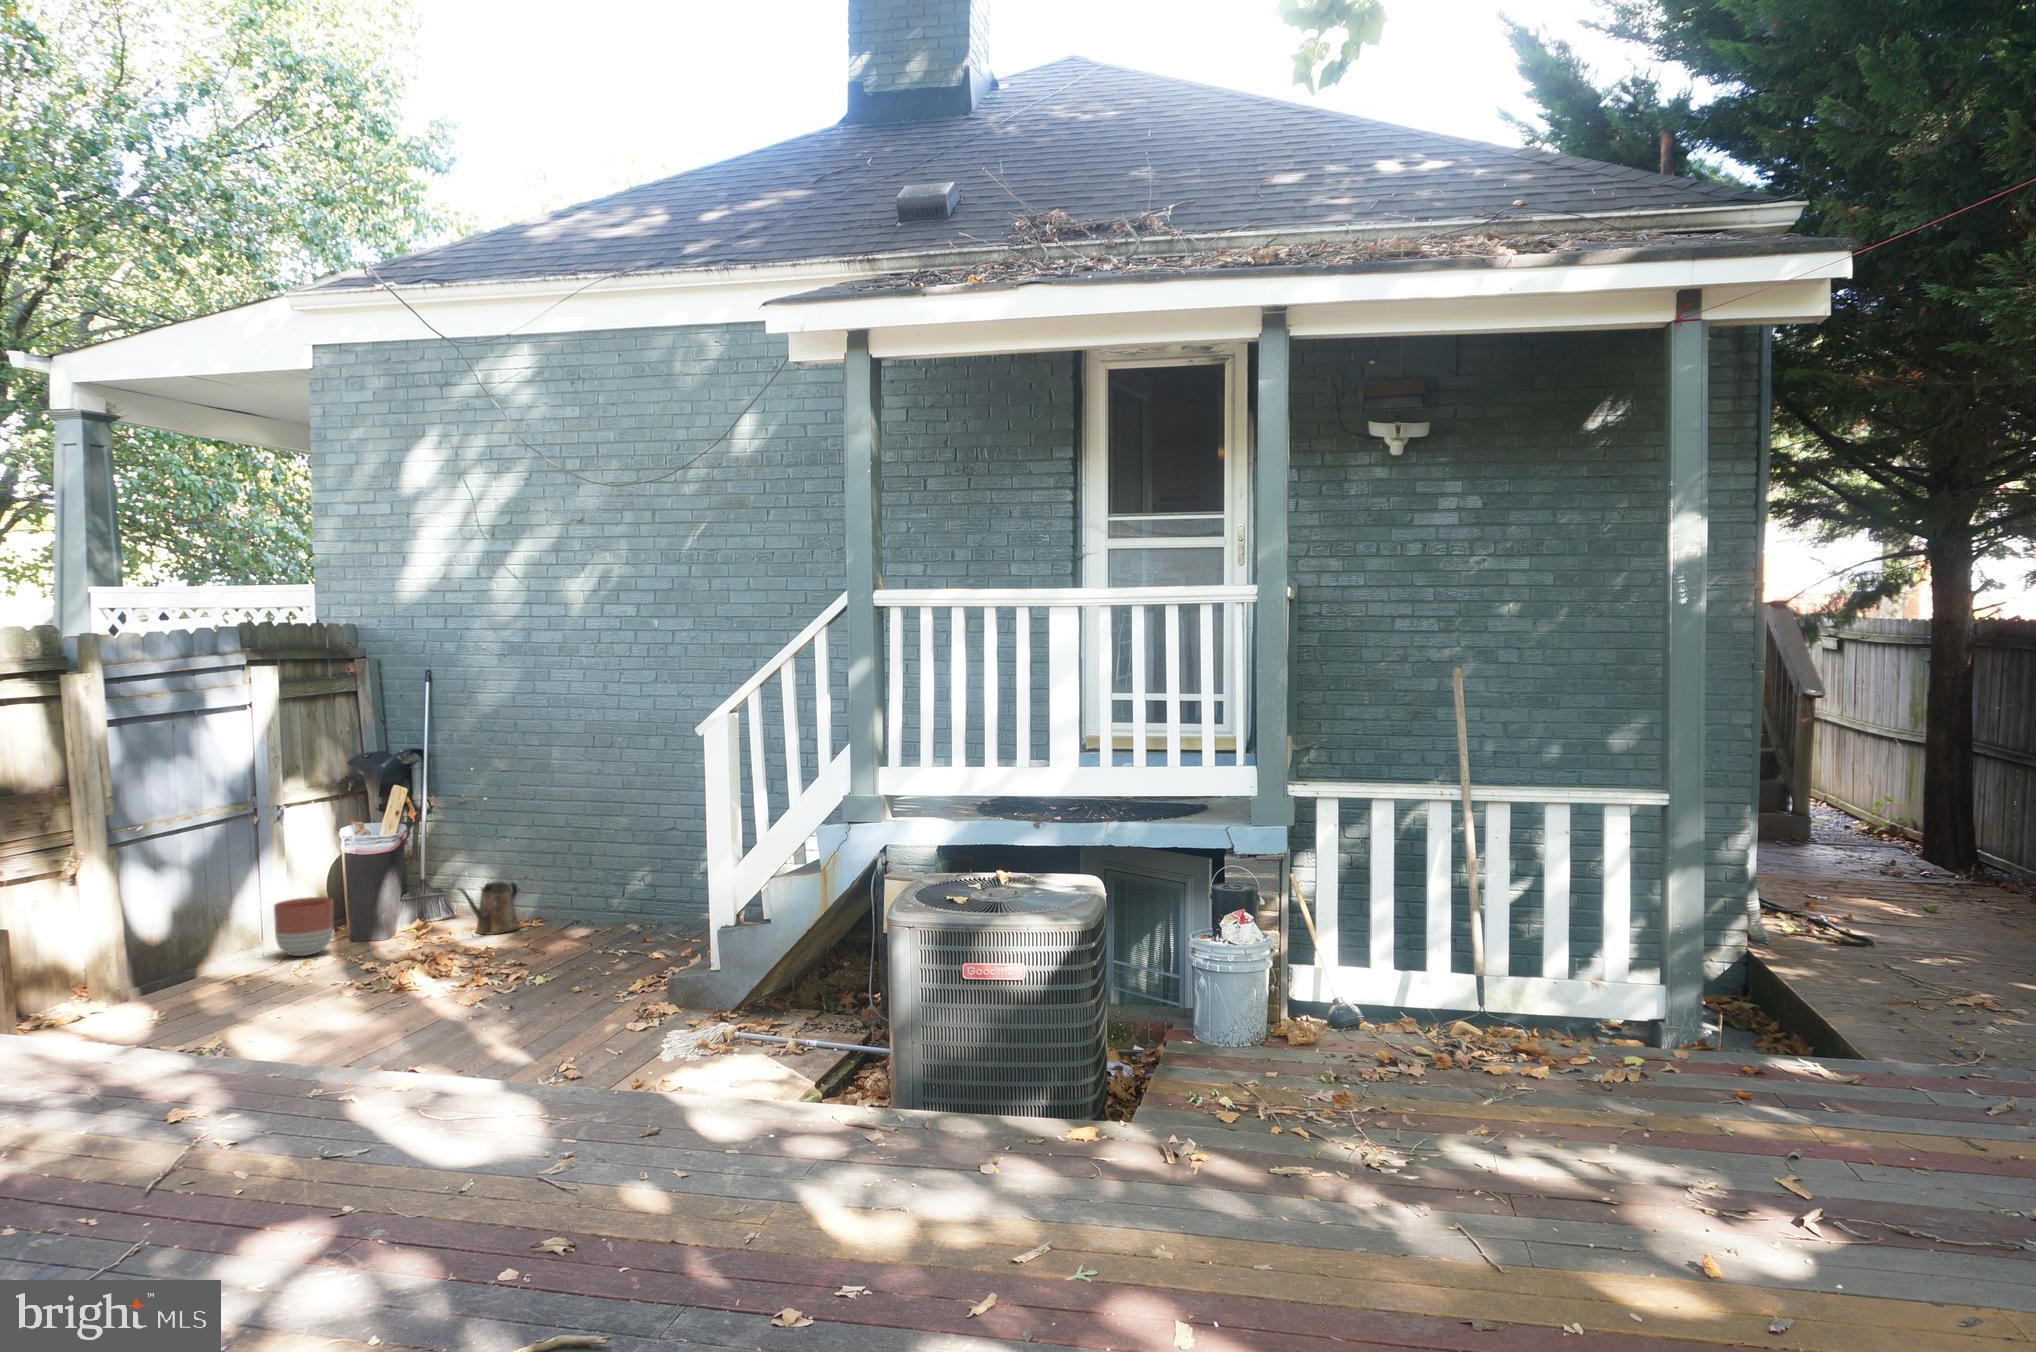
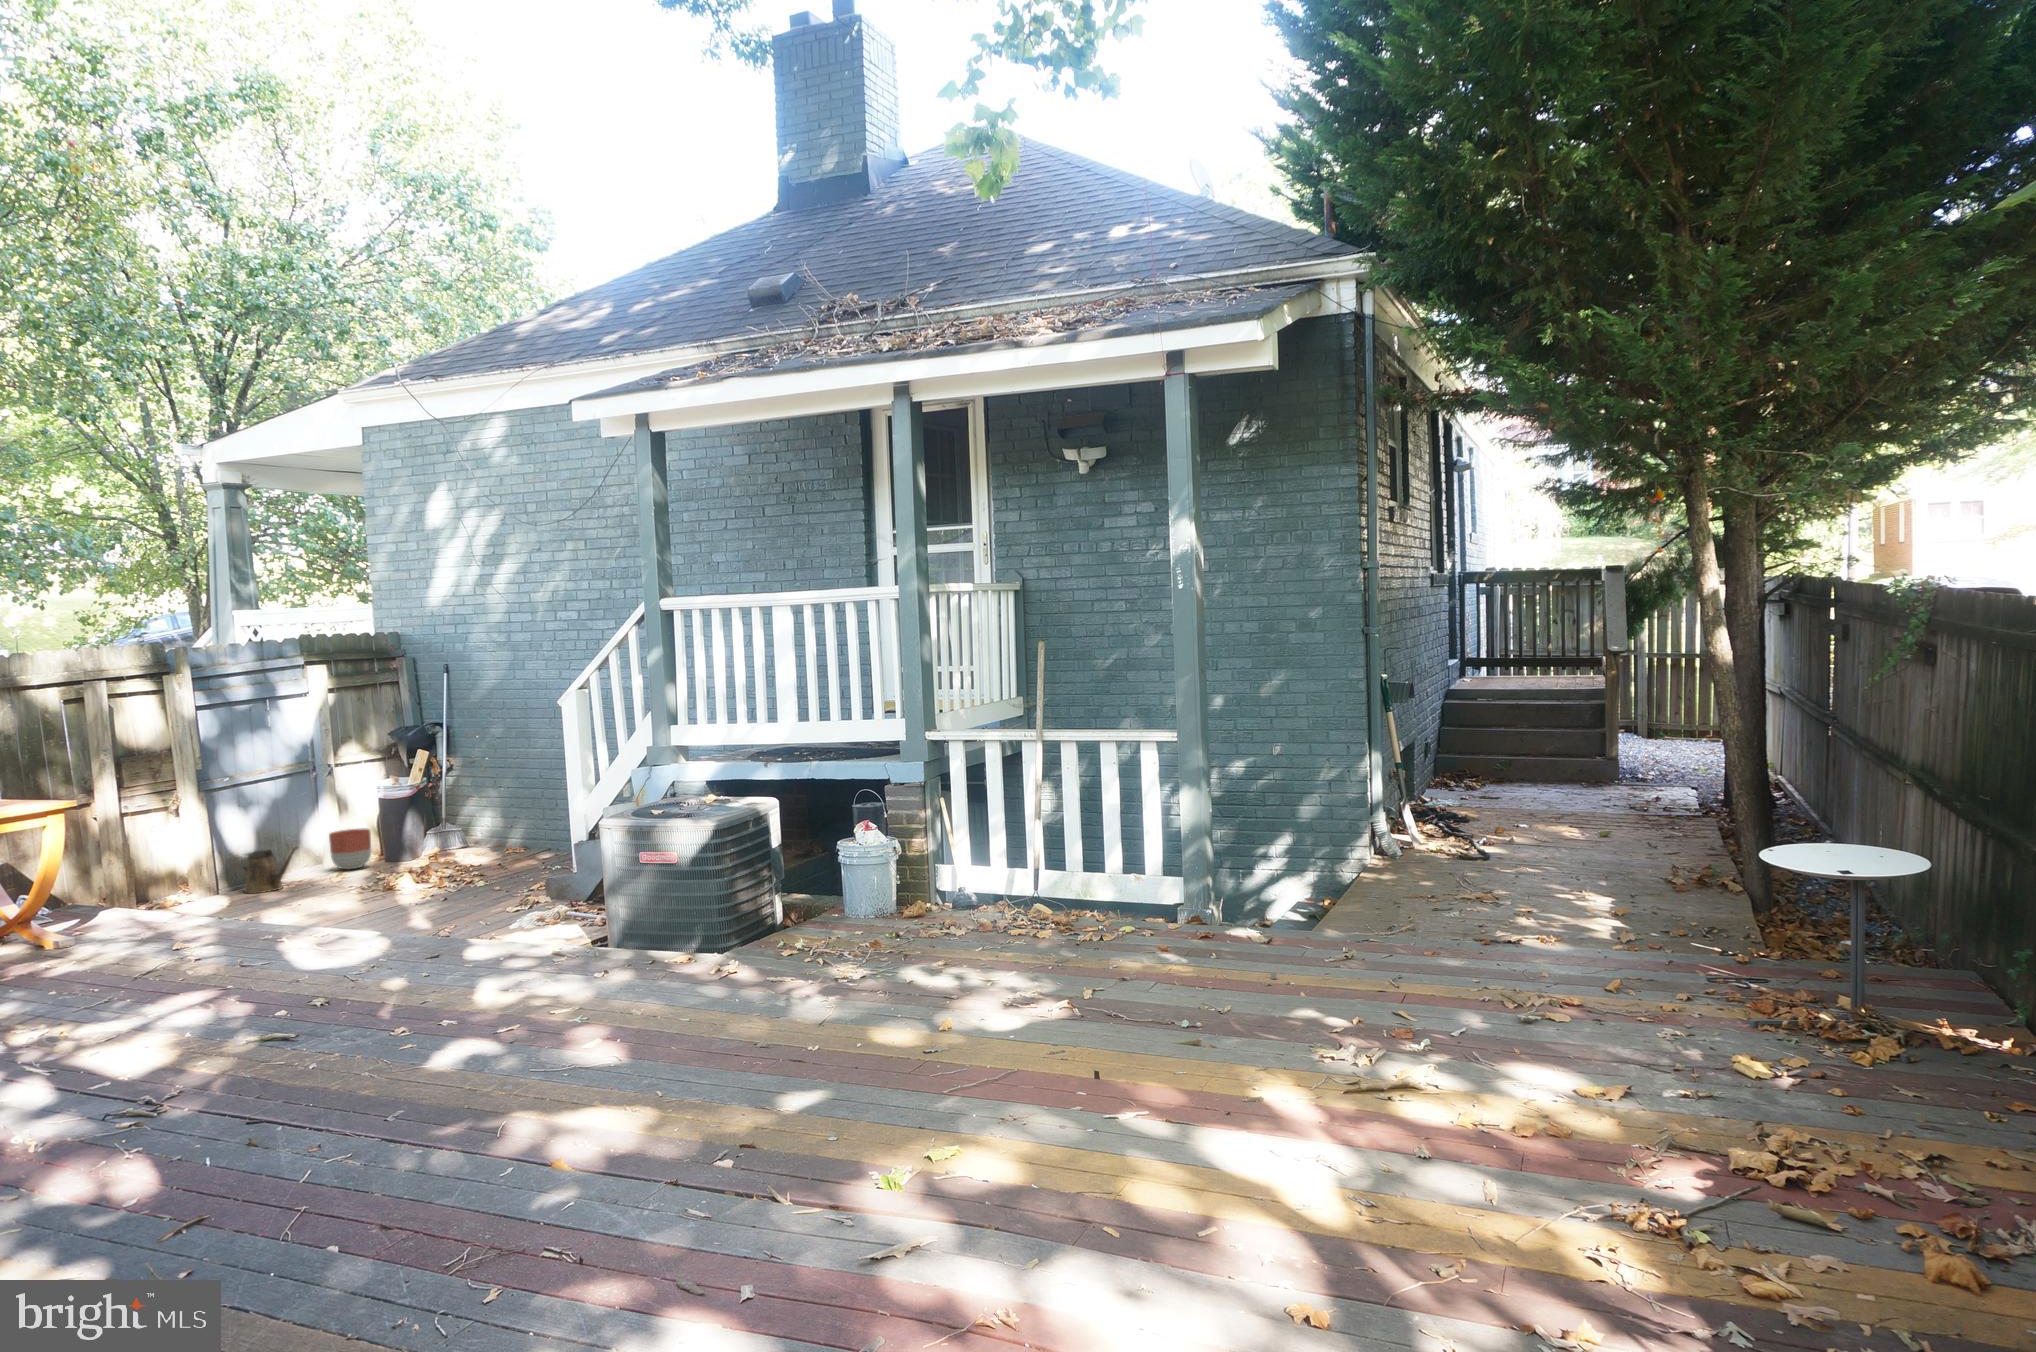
watering can: present [458,882,520,935] -> present [244,847,297,893]

